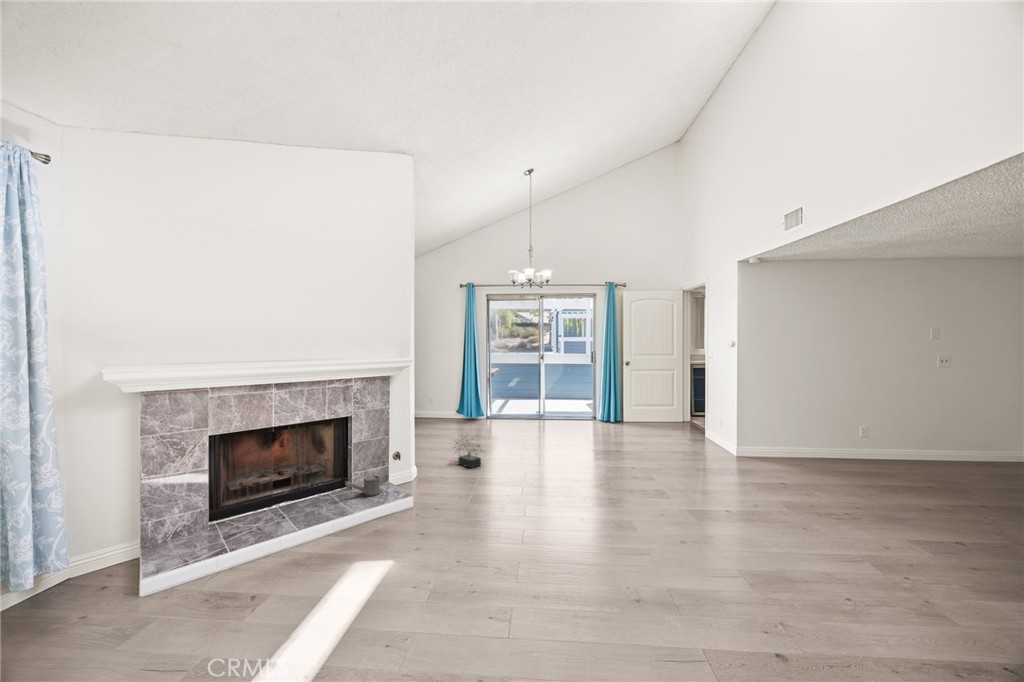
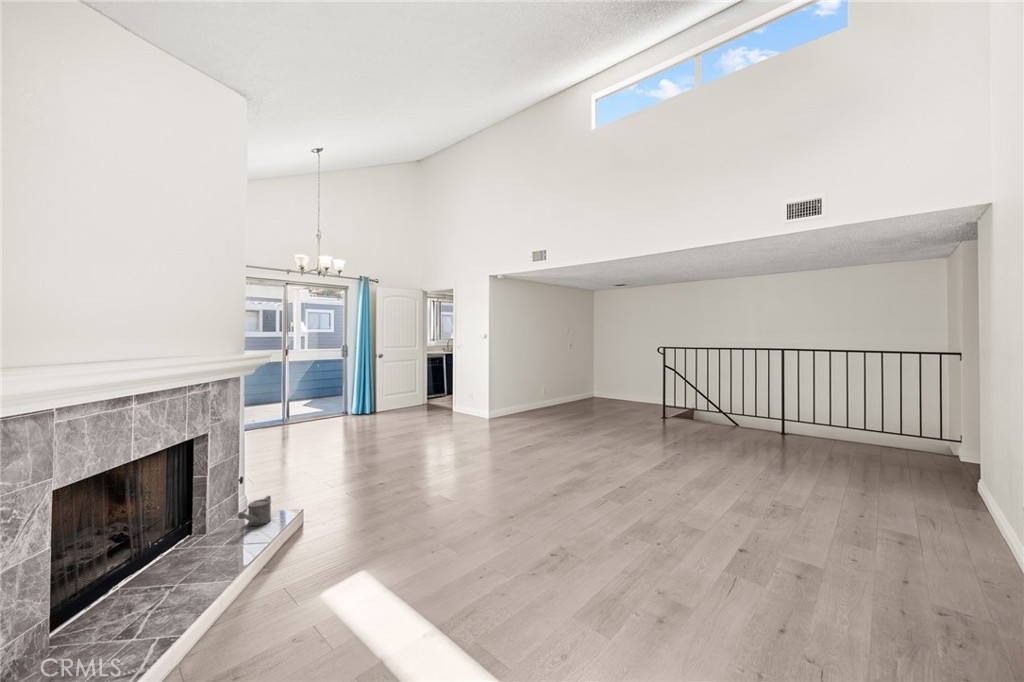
decorative plant: present [454,435,481,468] -> none [286,440,328,475]

